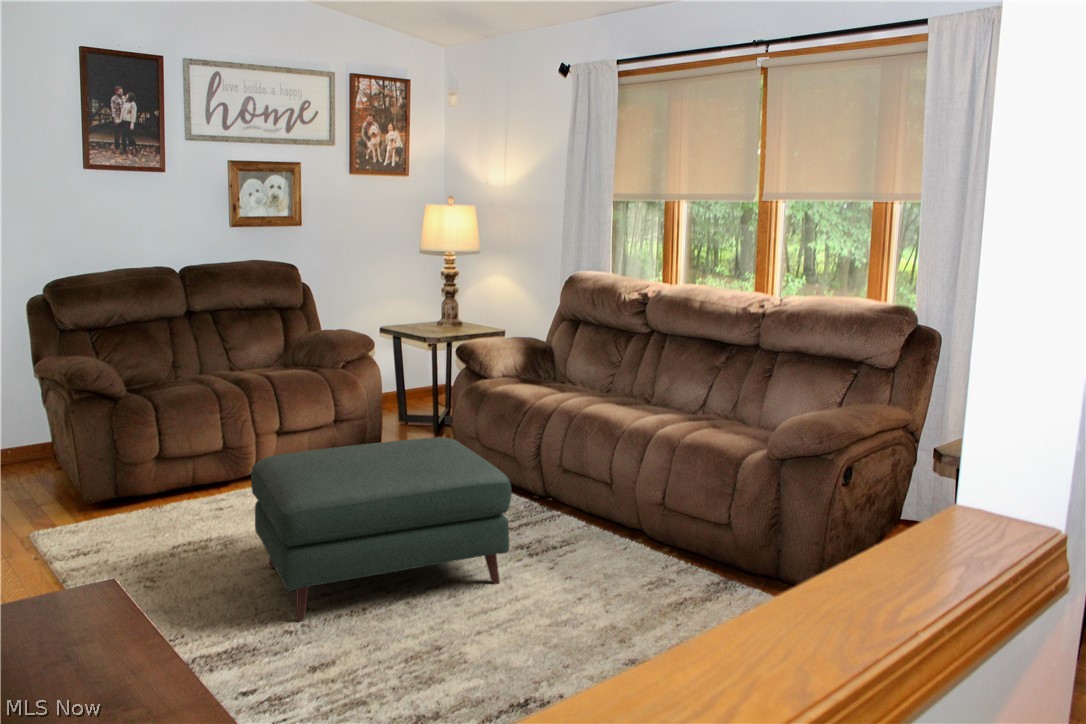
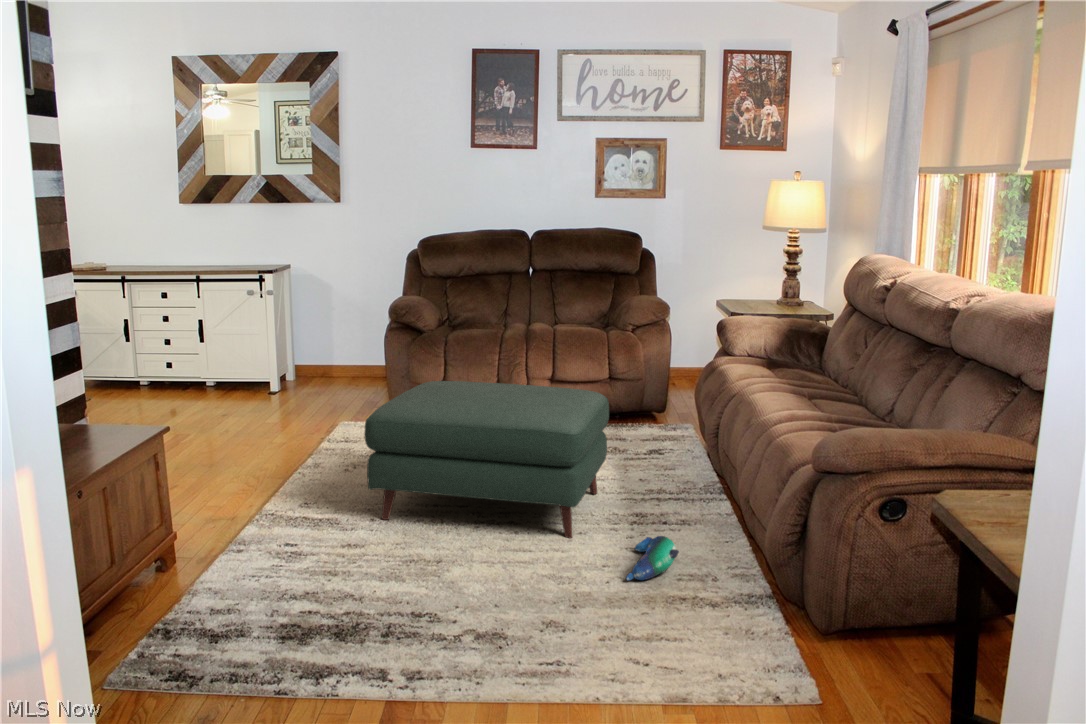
plush toy: none [566,557,626,604] -> present [626,536,679,581]

